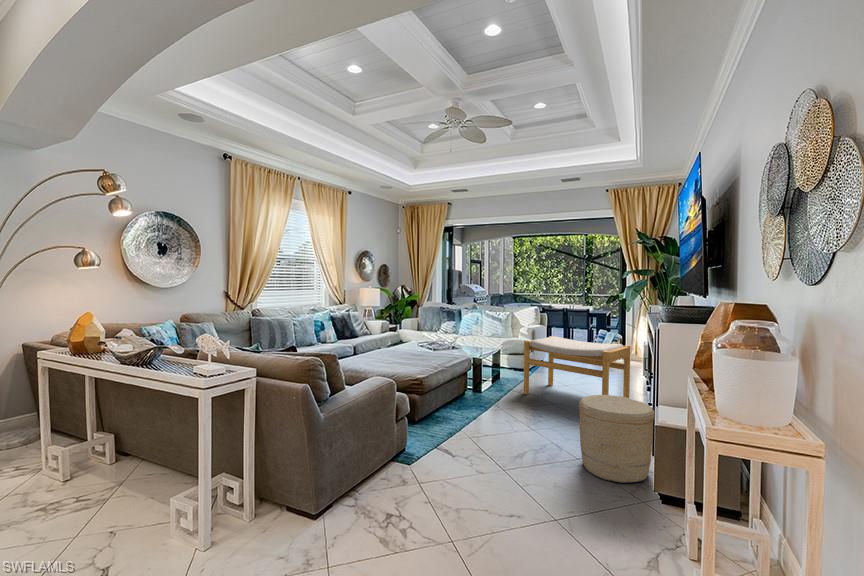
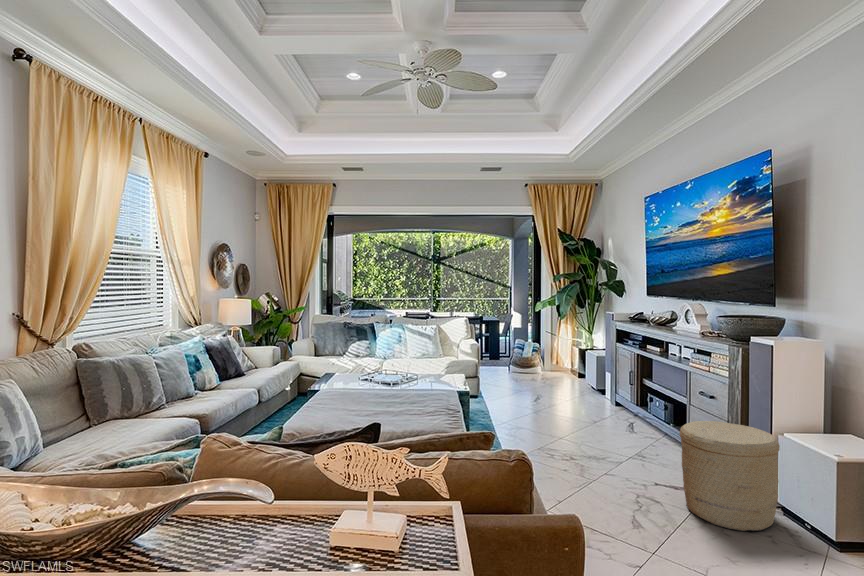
footstool: present [523,336,631,398] -> none [511,352,628,441]

